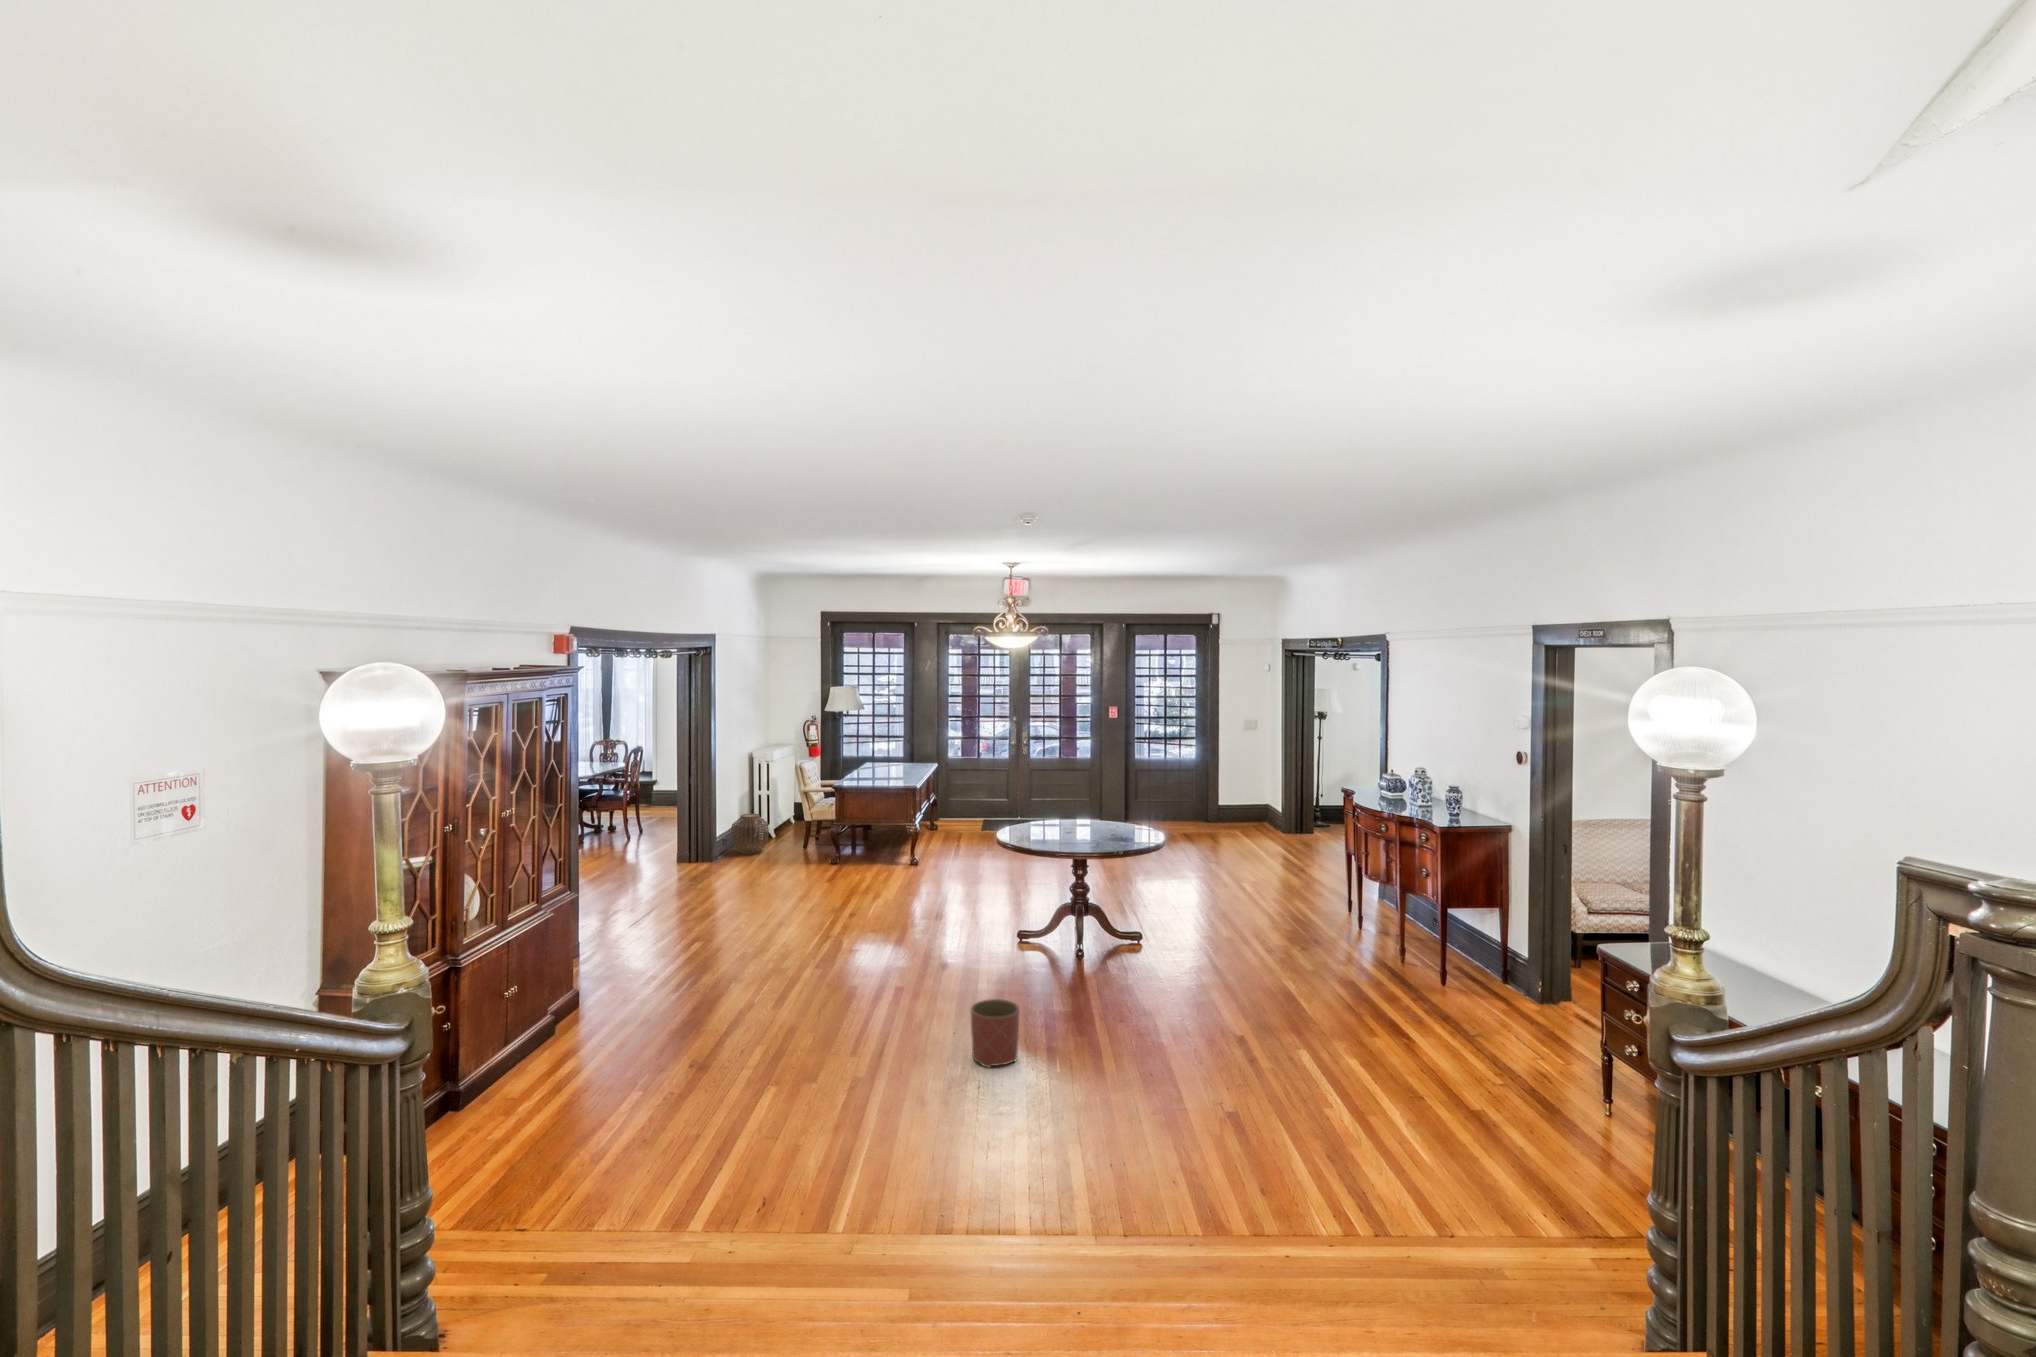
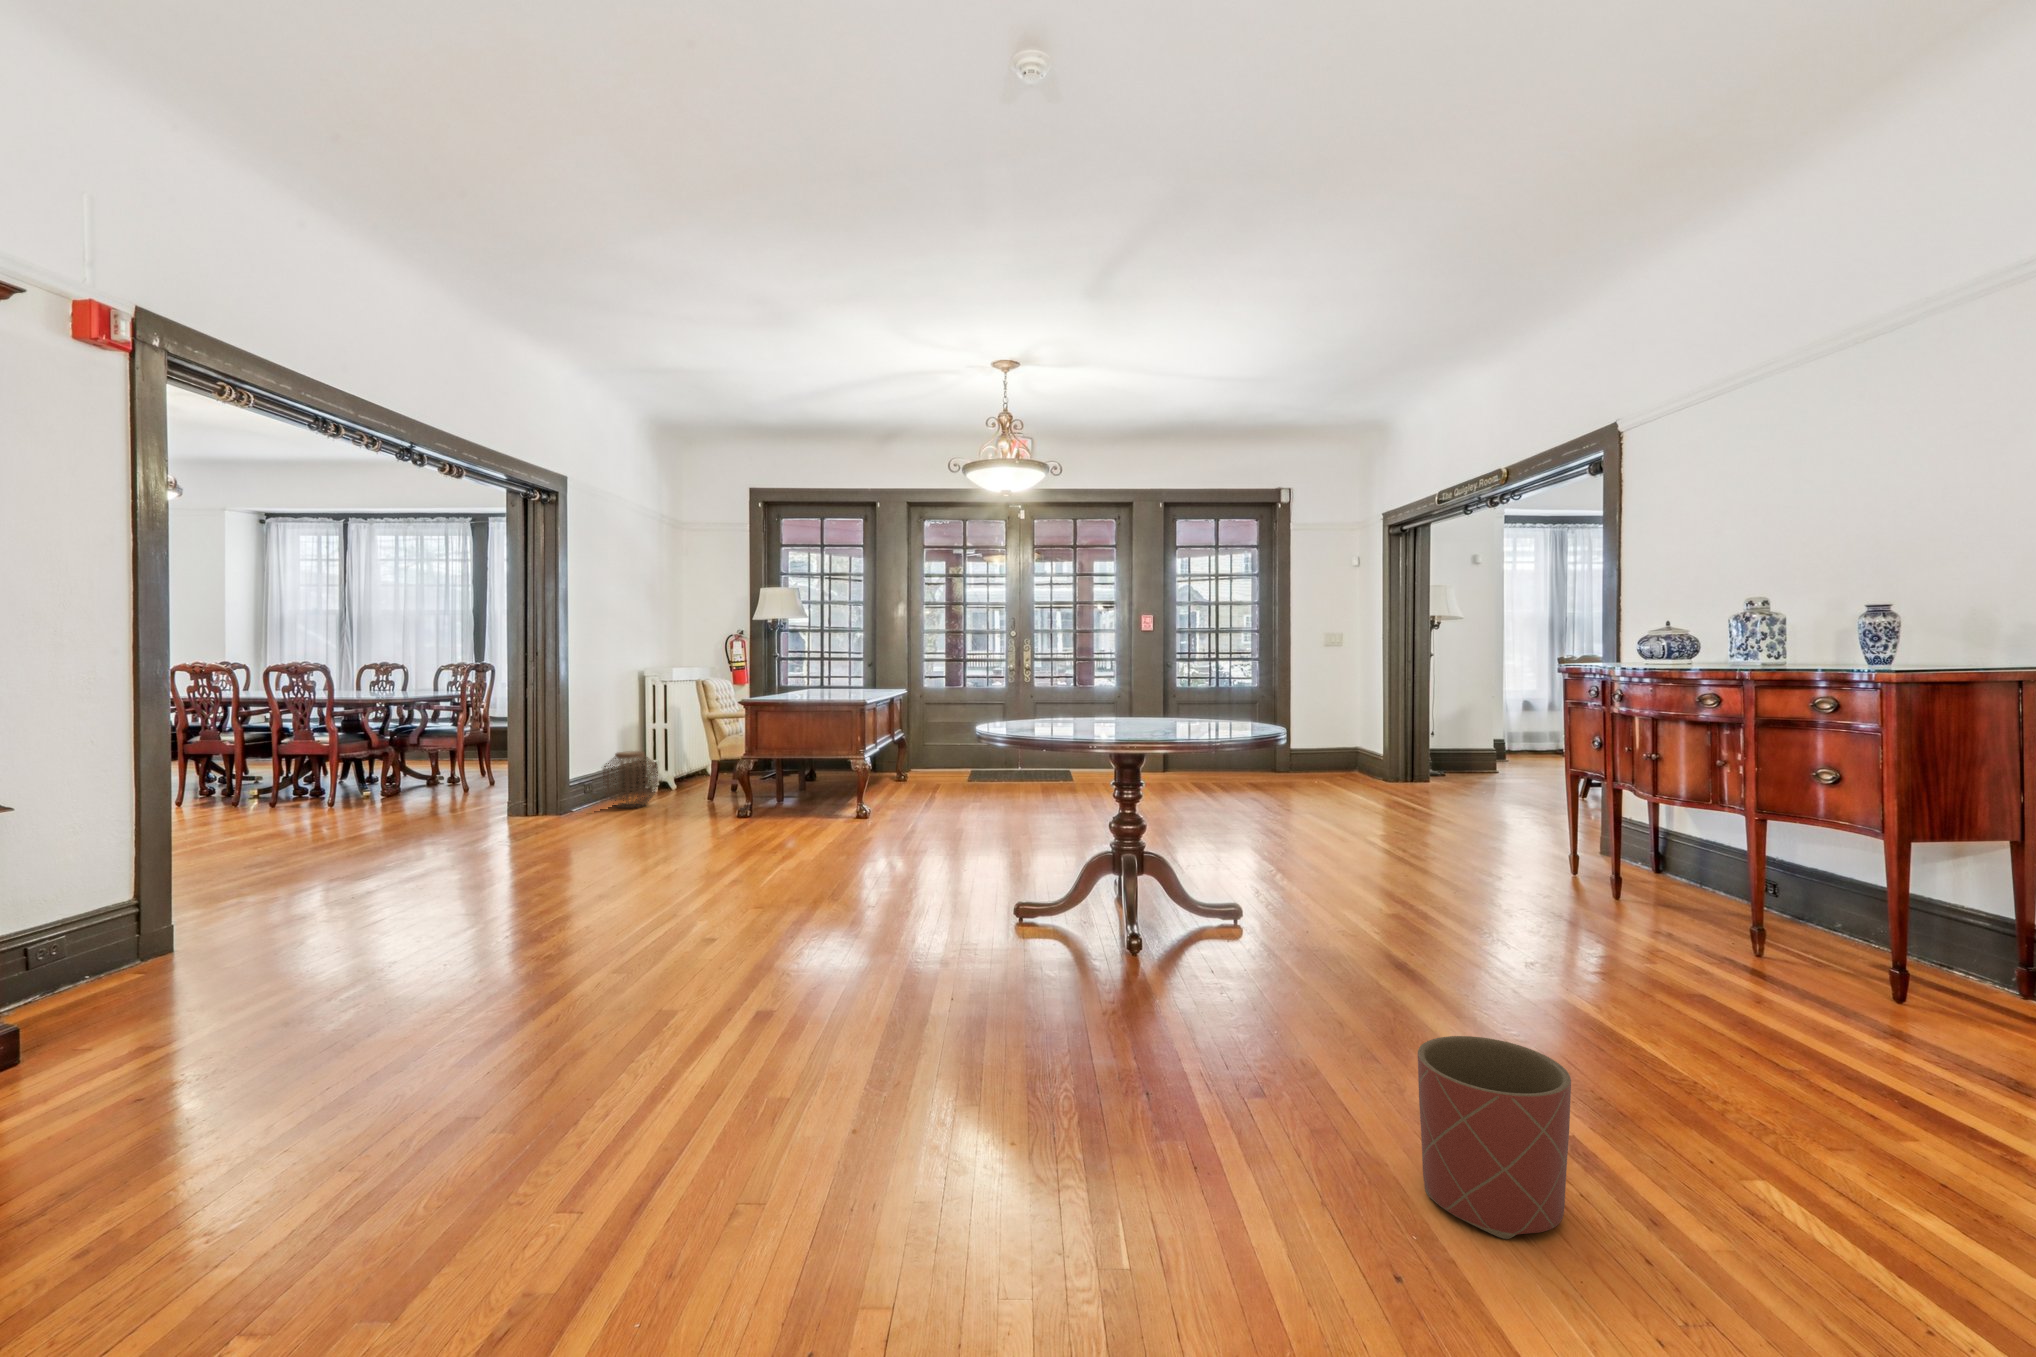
planter: present [971,999,1020,1068] -> present [1418,1036,1571,1239]

